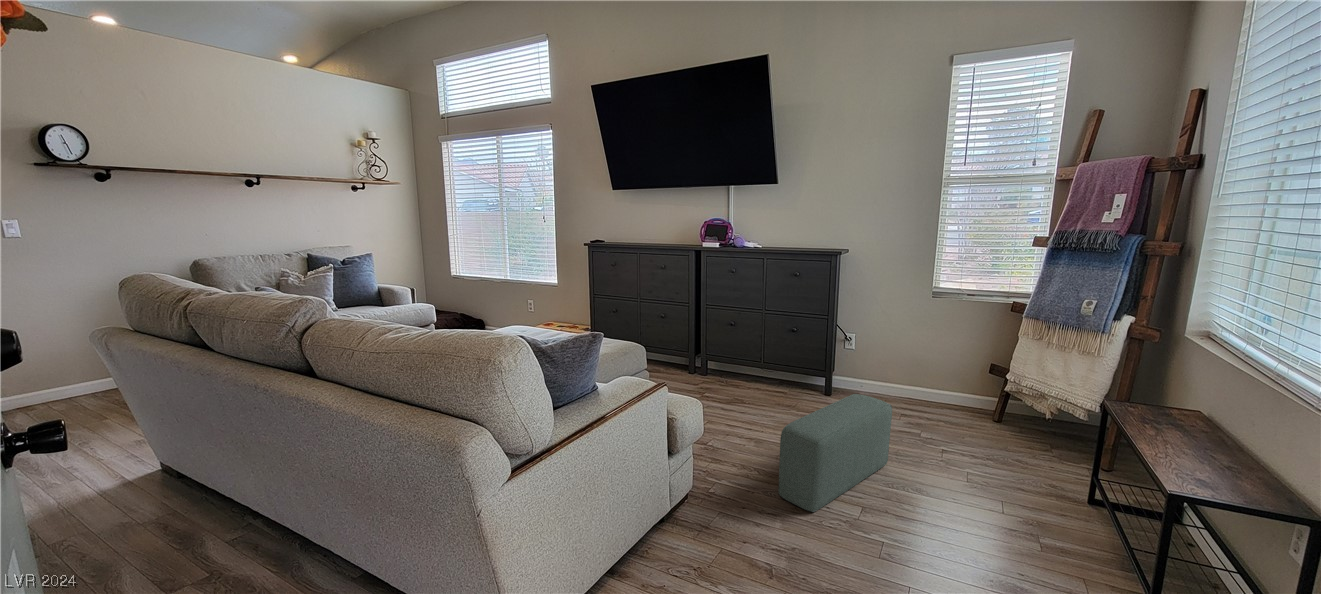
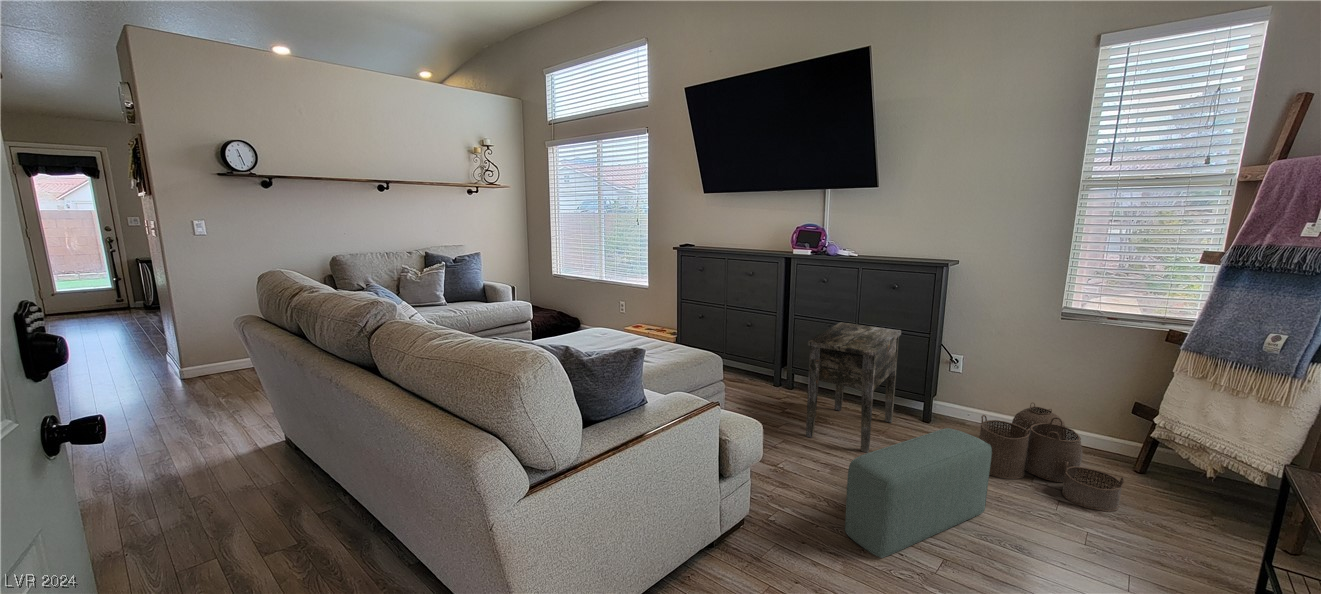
side table: none [727,308,804,424] -> present [806,322,901,453]
woven basket: none [873,369,988,453] -> present [980,403,1124,512]

